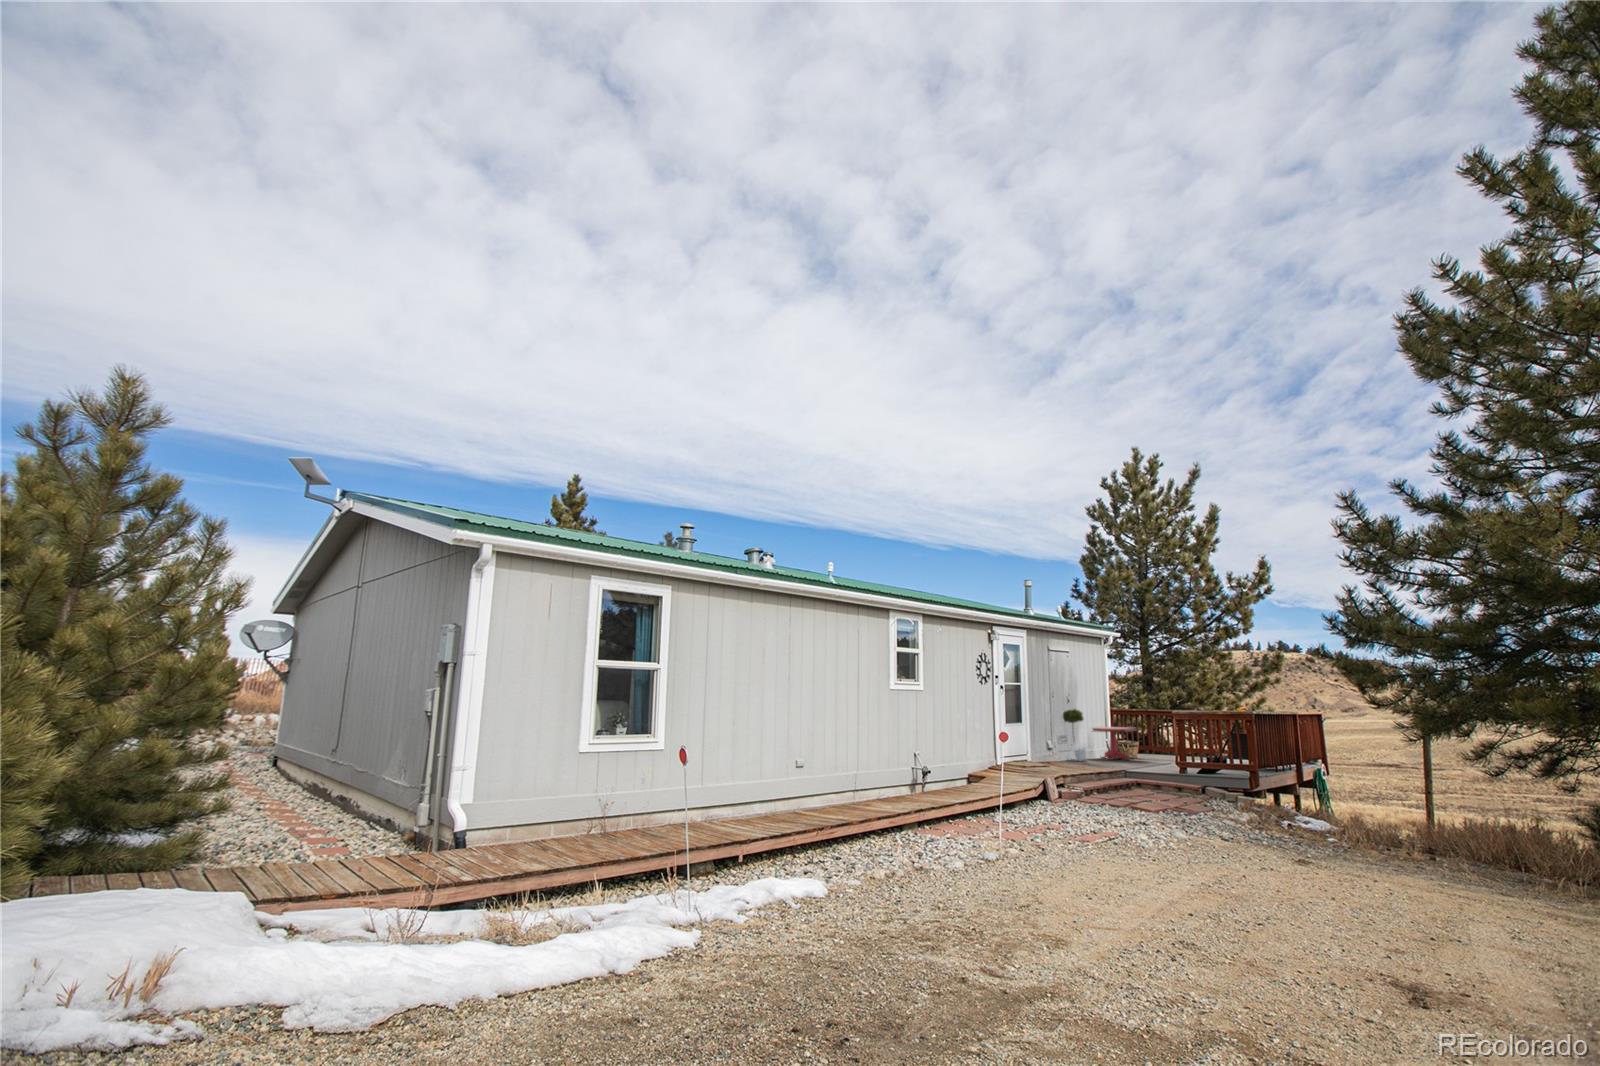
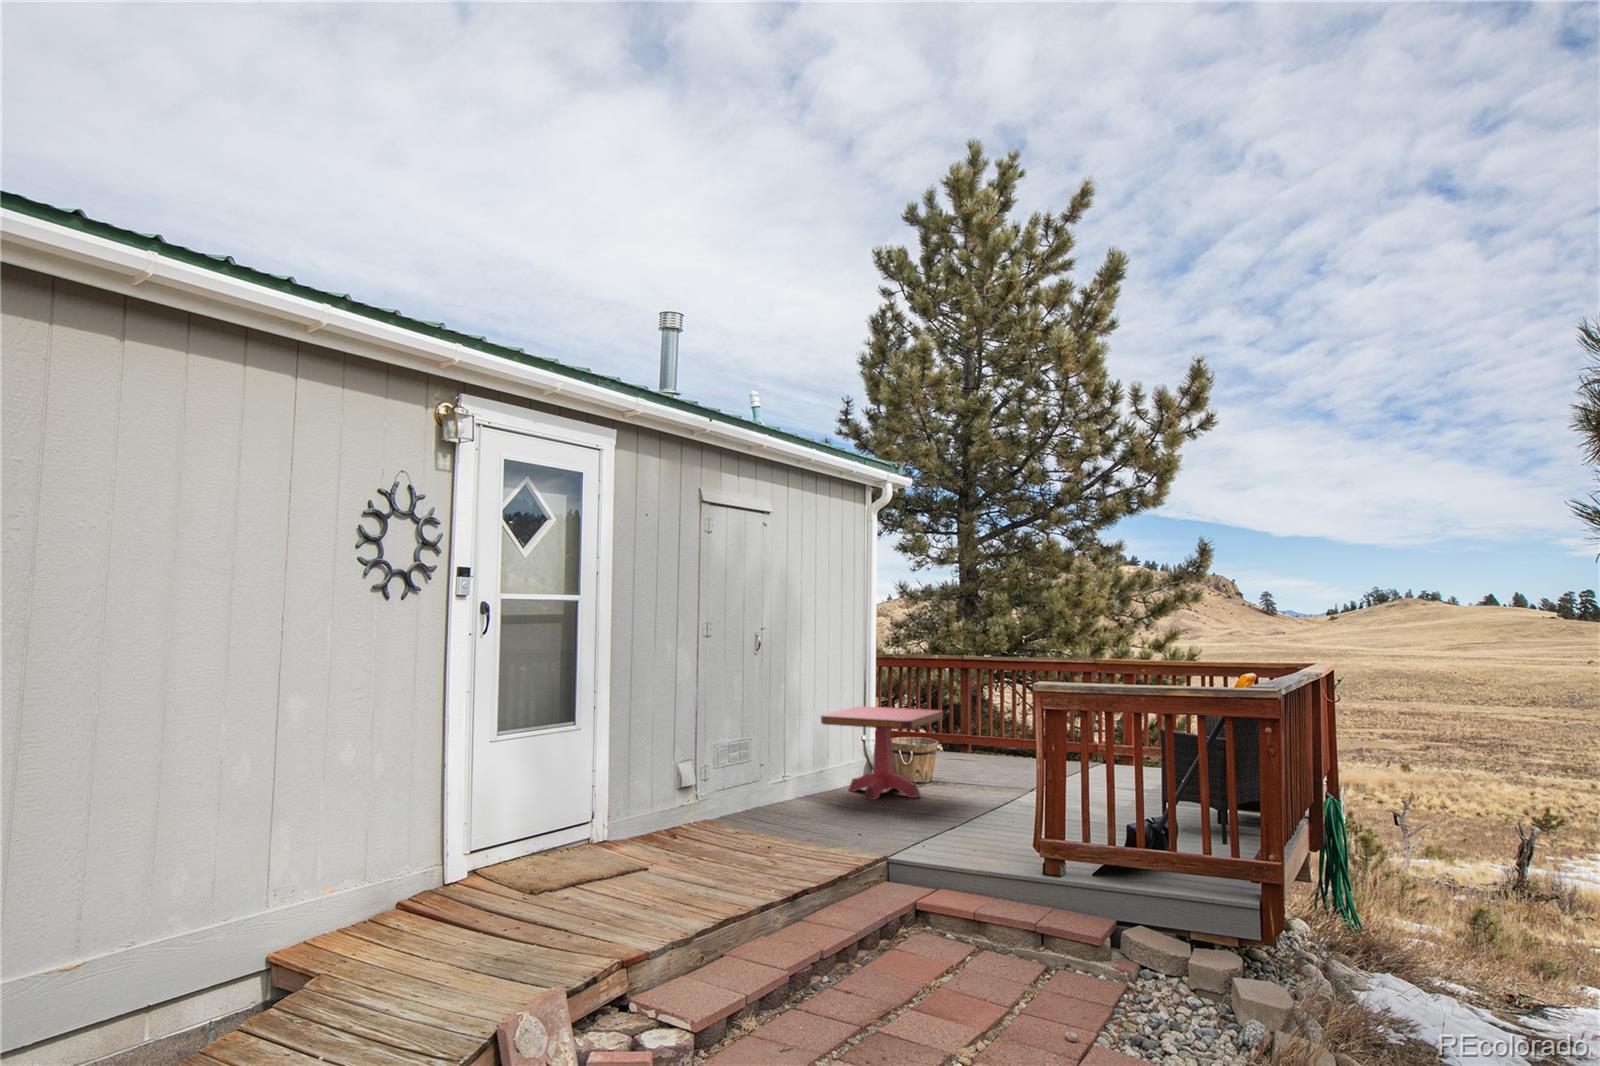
potted tree: present [1063,709,1086,761] -> none [735,670,799,826]

